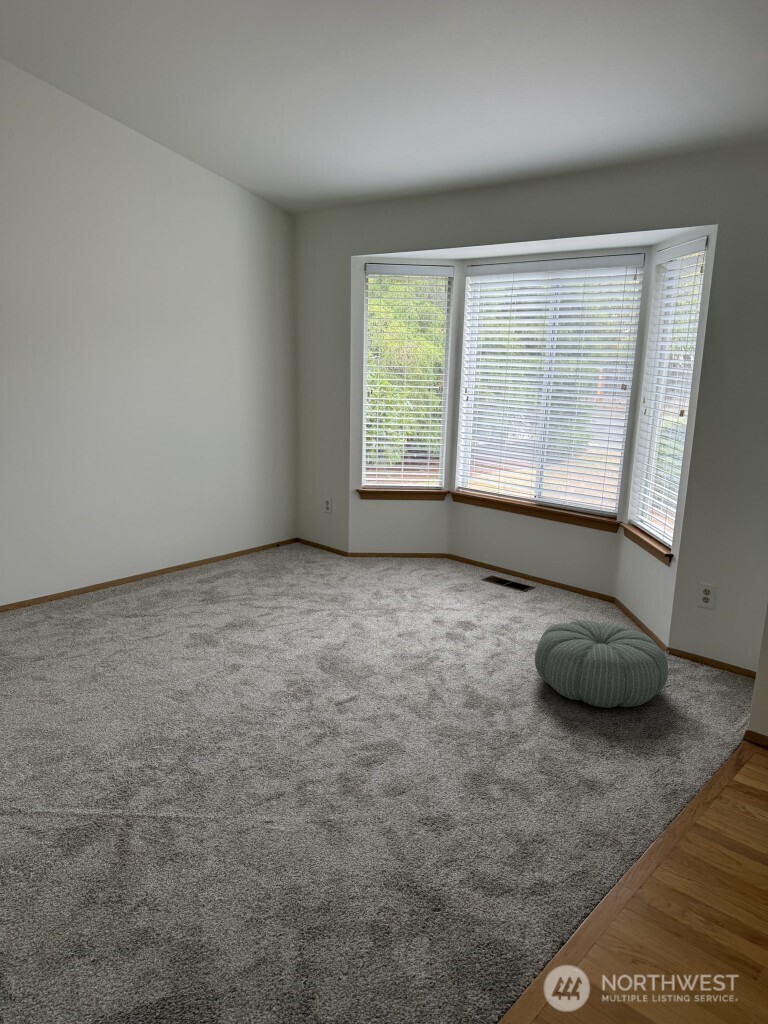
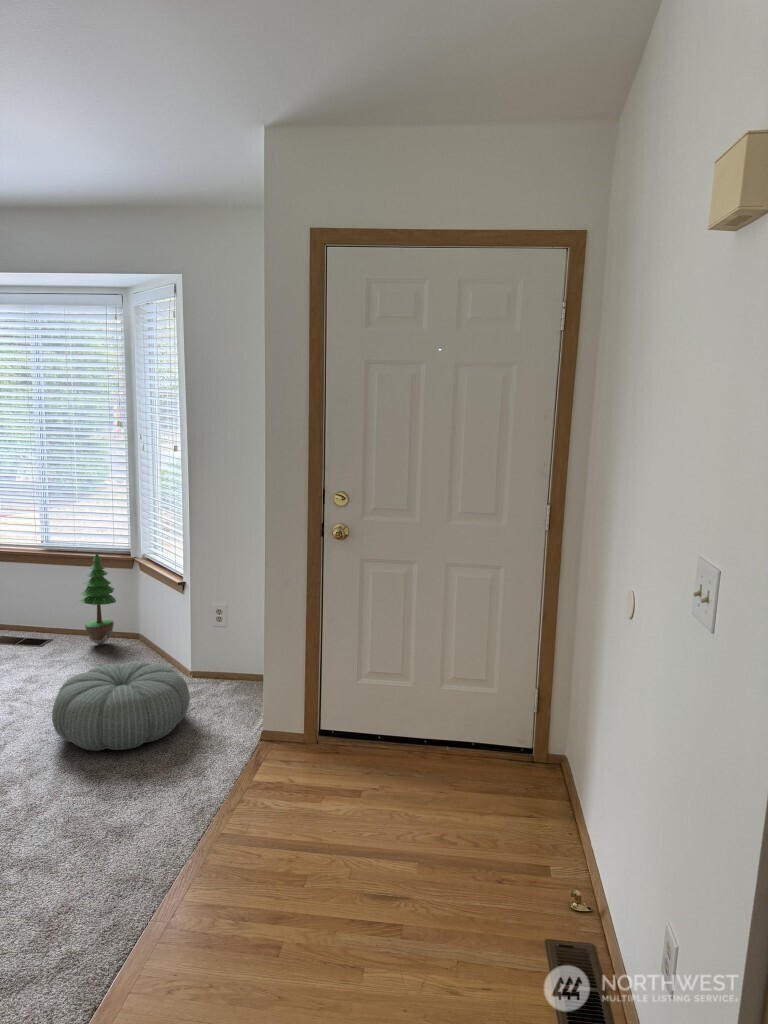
potted tree: none [563,512,597,601] -> present [80,553,116,645]

